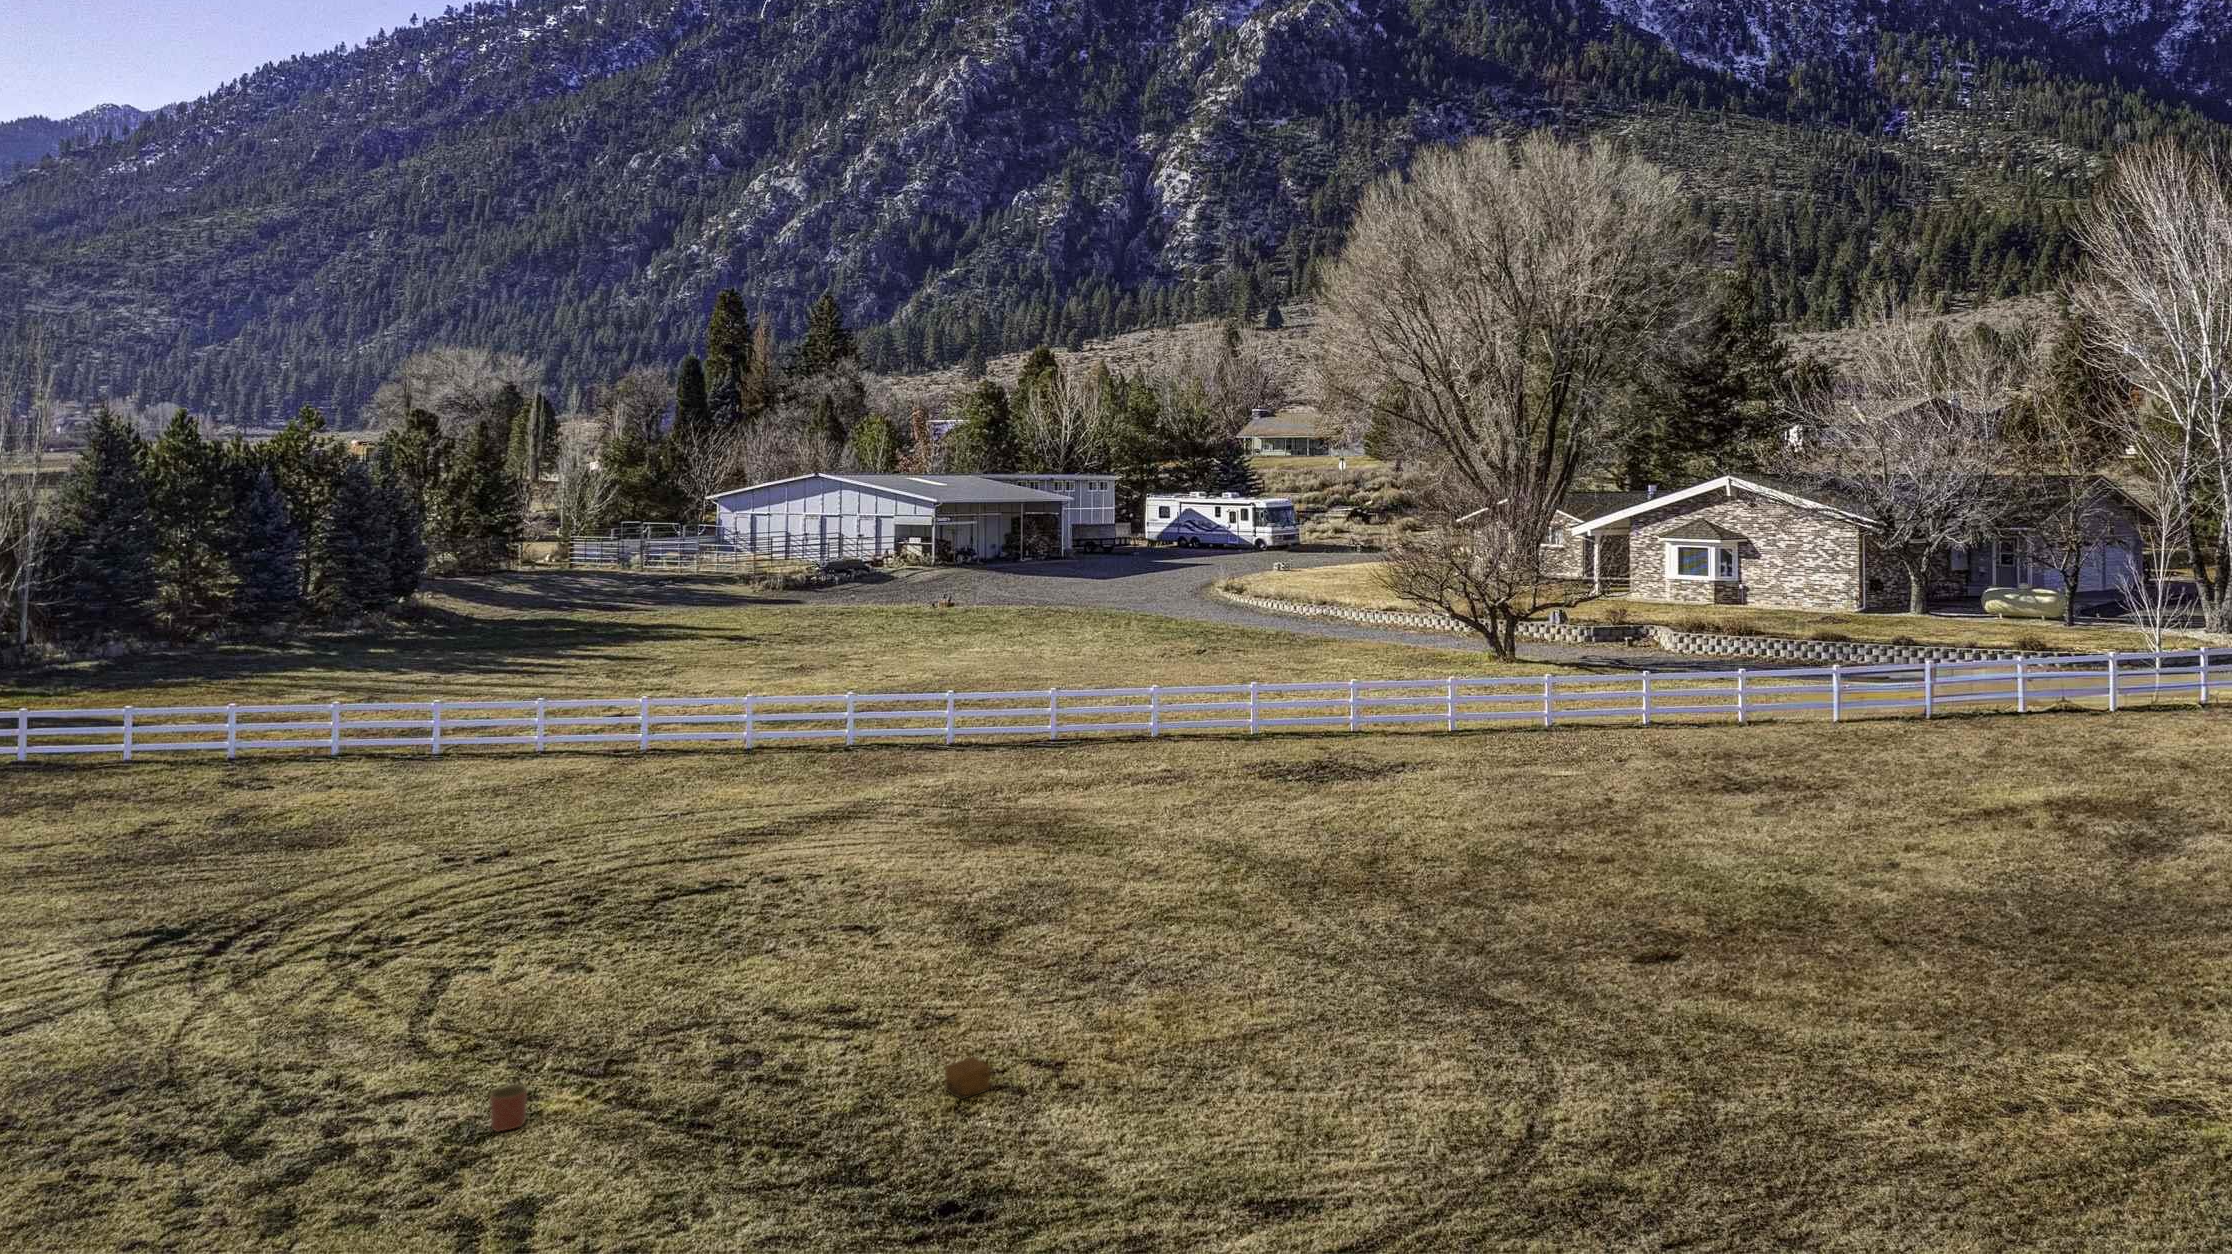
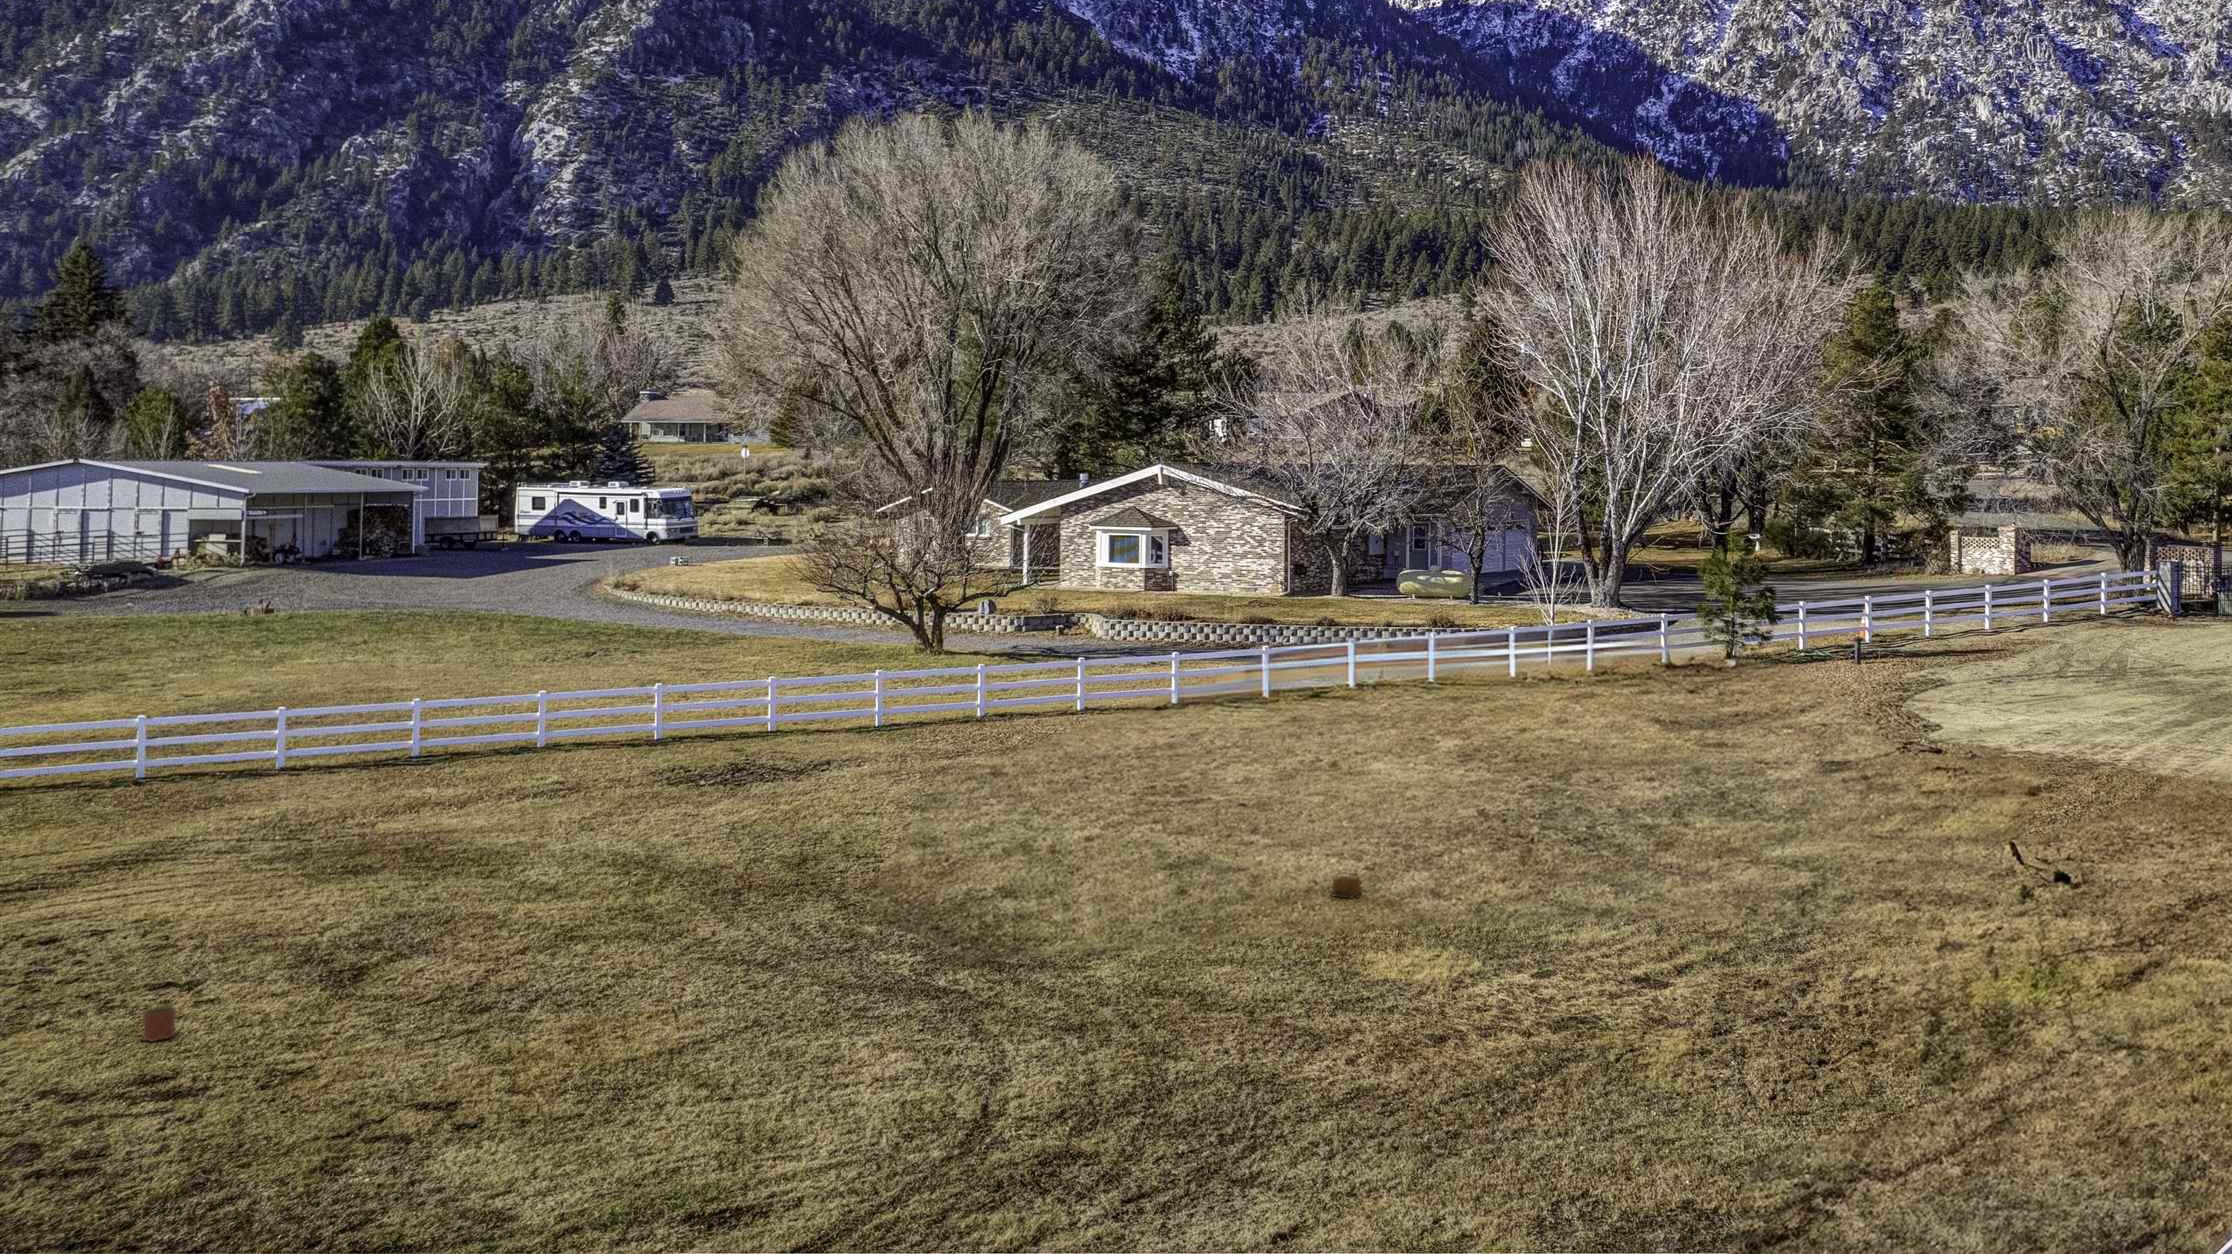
cardboard box: present [945,1057,990,1099] -> present [1332,876,1361,898]

